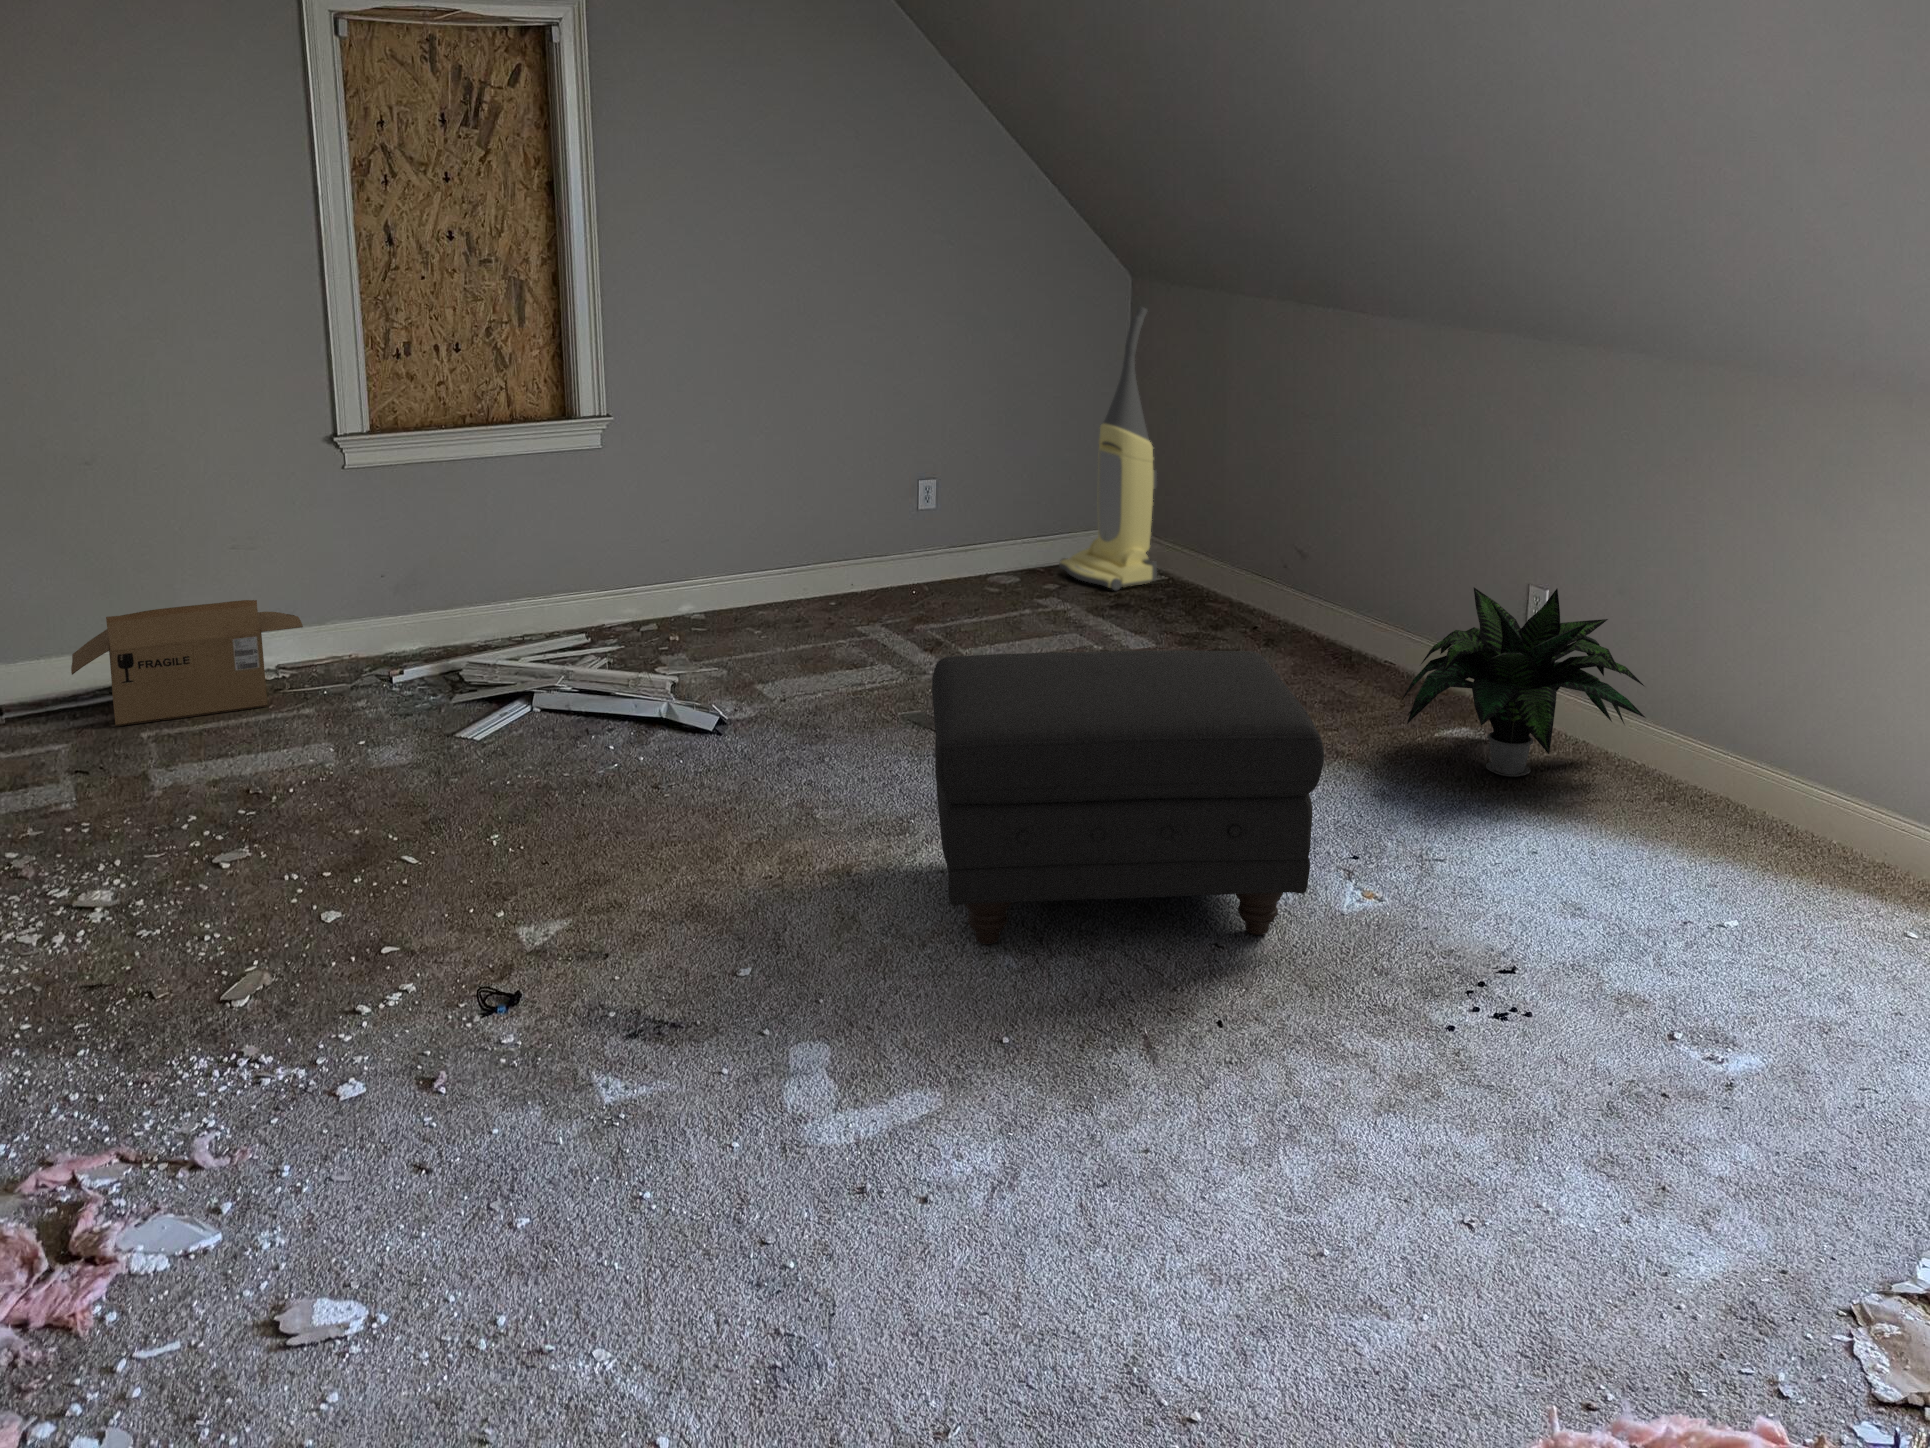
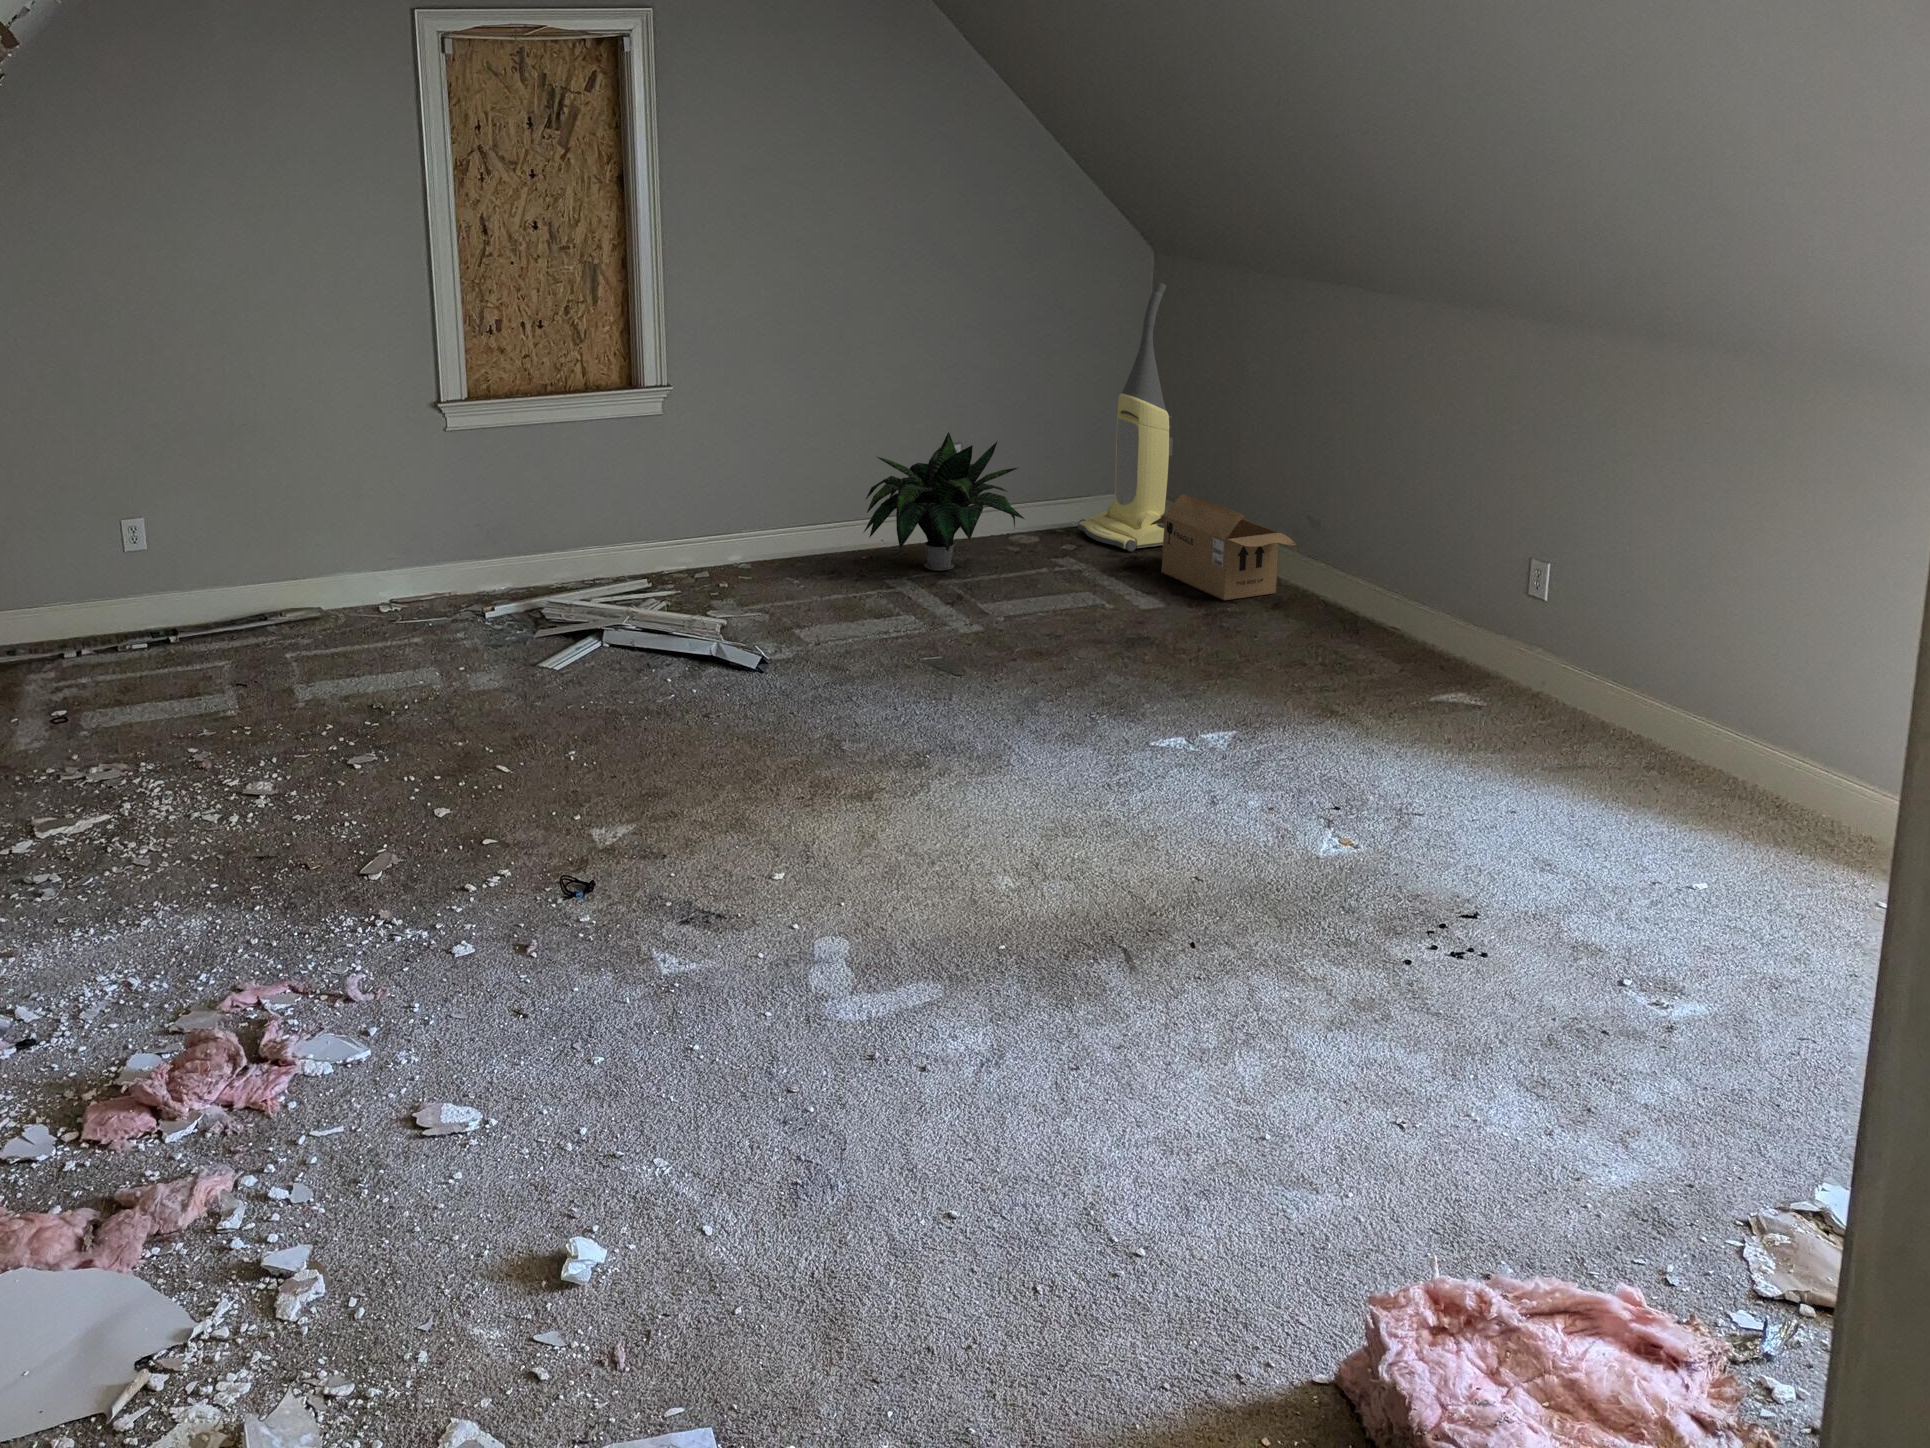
potted plant: present [1402,588,1645,777] -> present [864,432,1024,571]
cardboard box: present [71,600,303,726] -> present [1150,494,1298,600]
ottoman: present [932,650,1324,944] -> none [946,611,1297,870]

